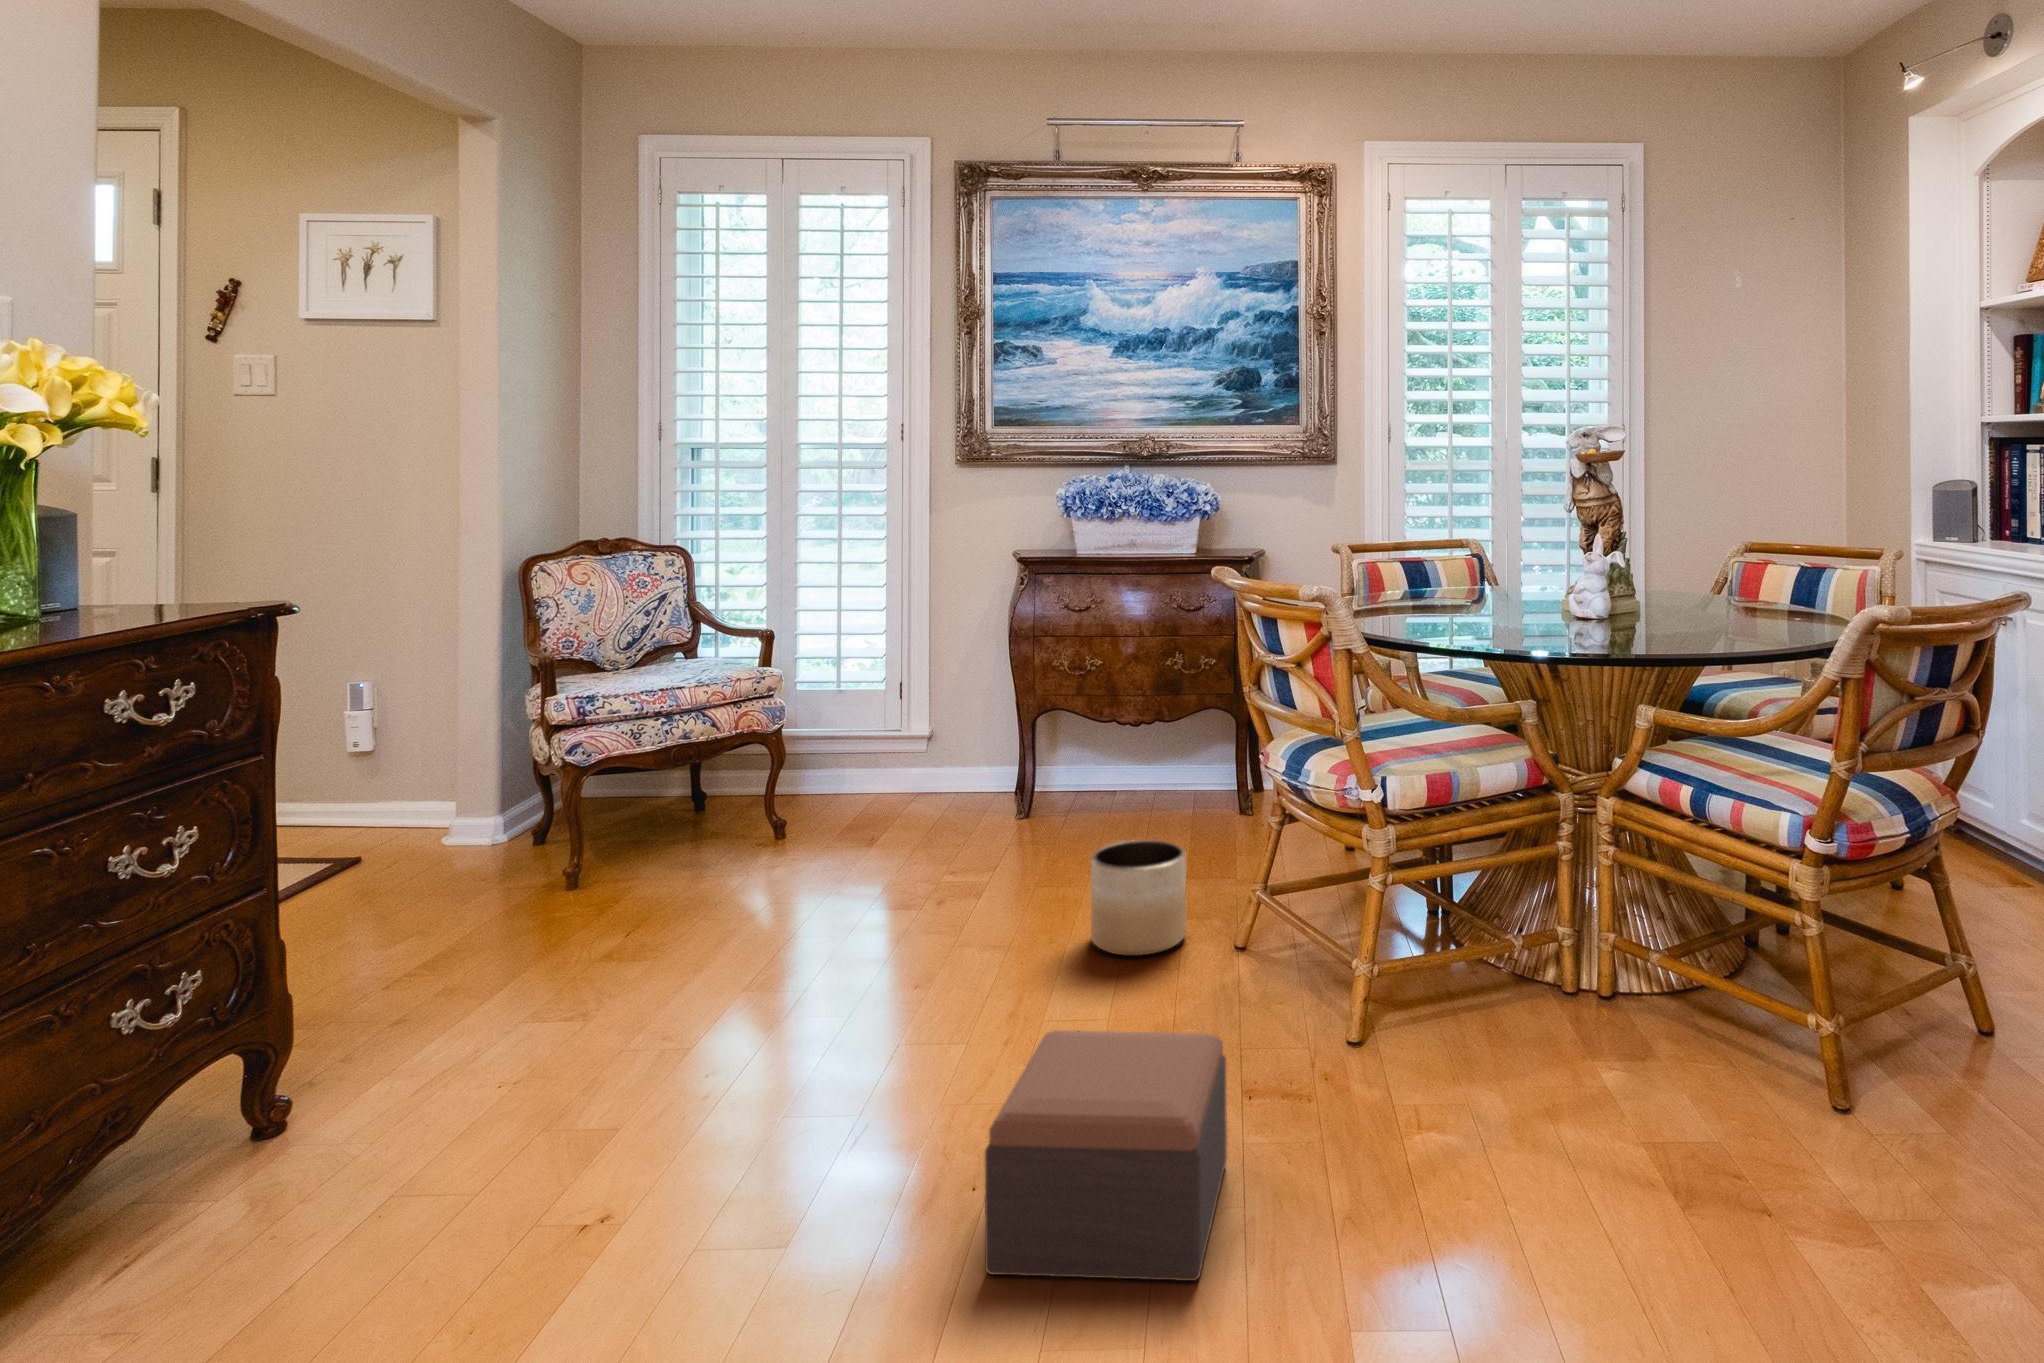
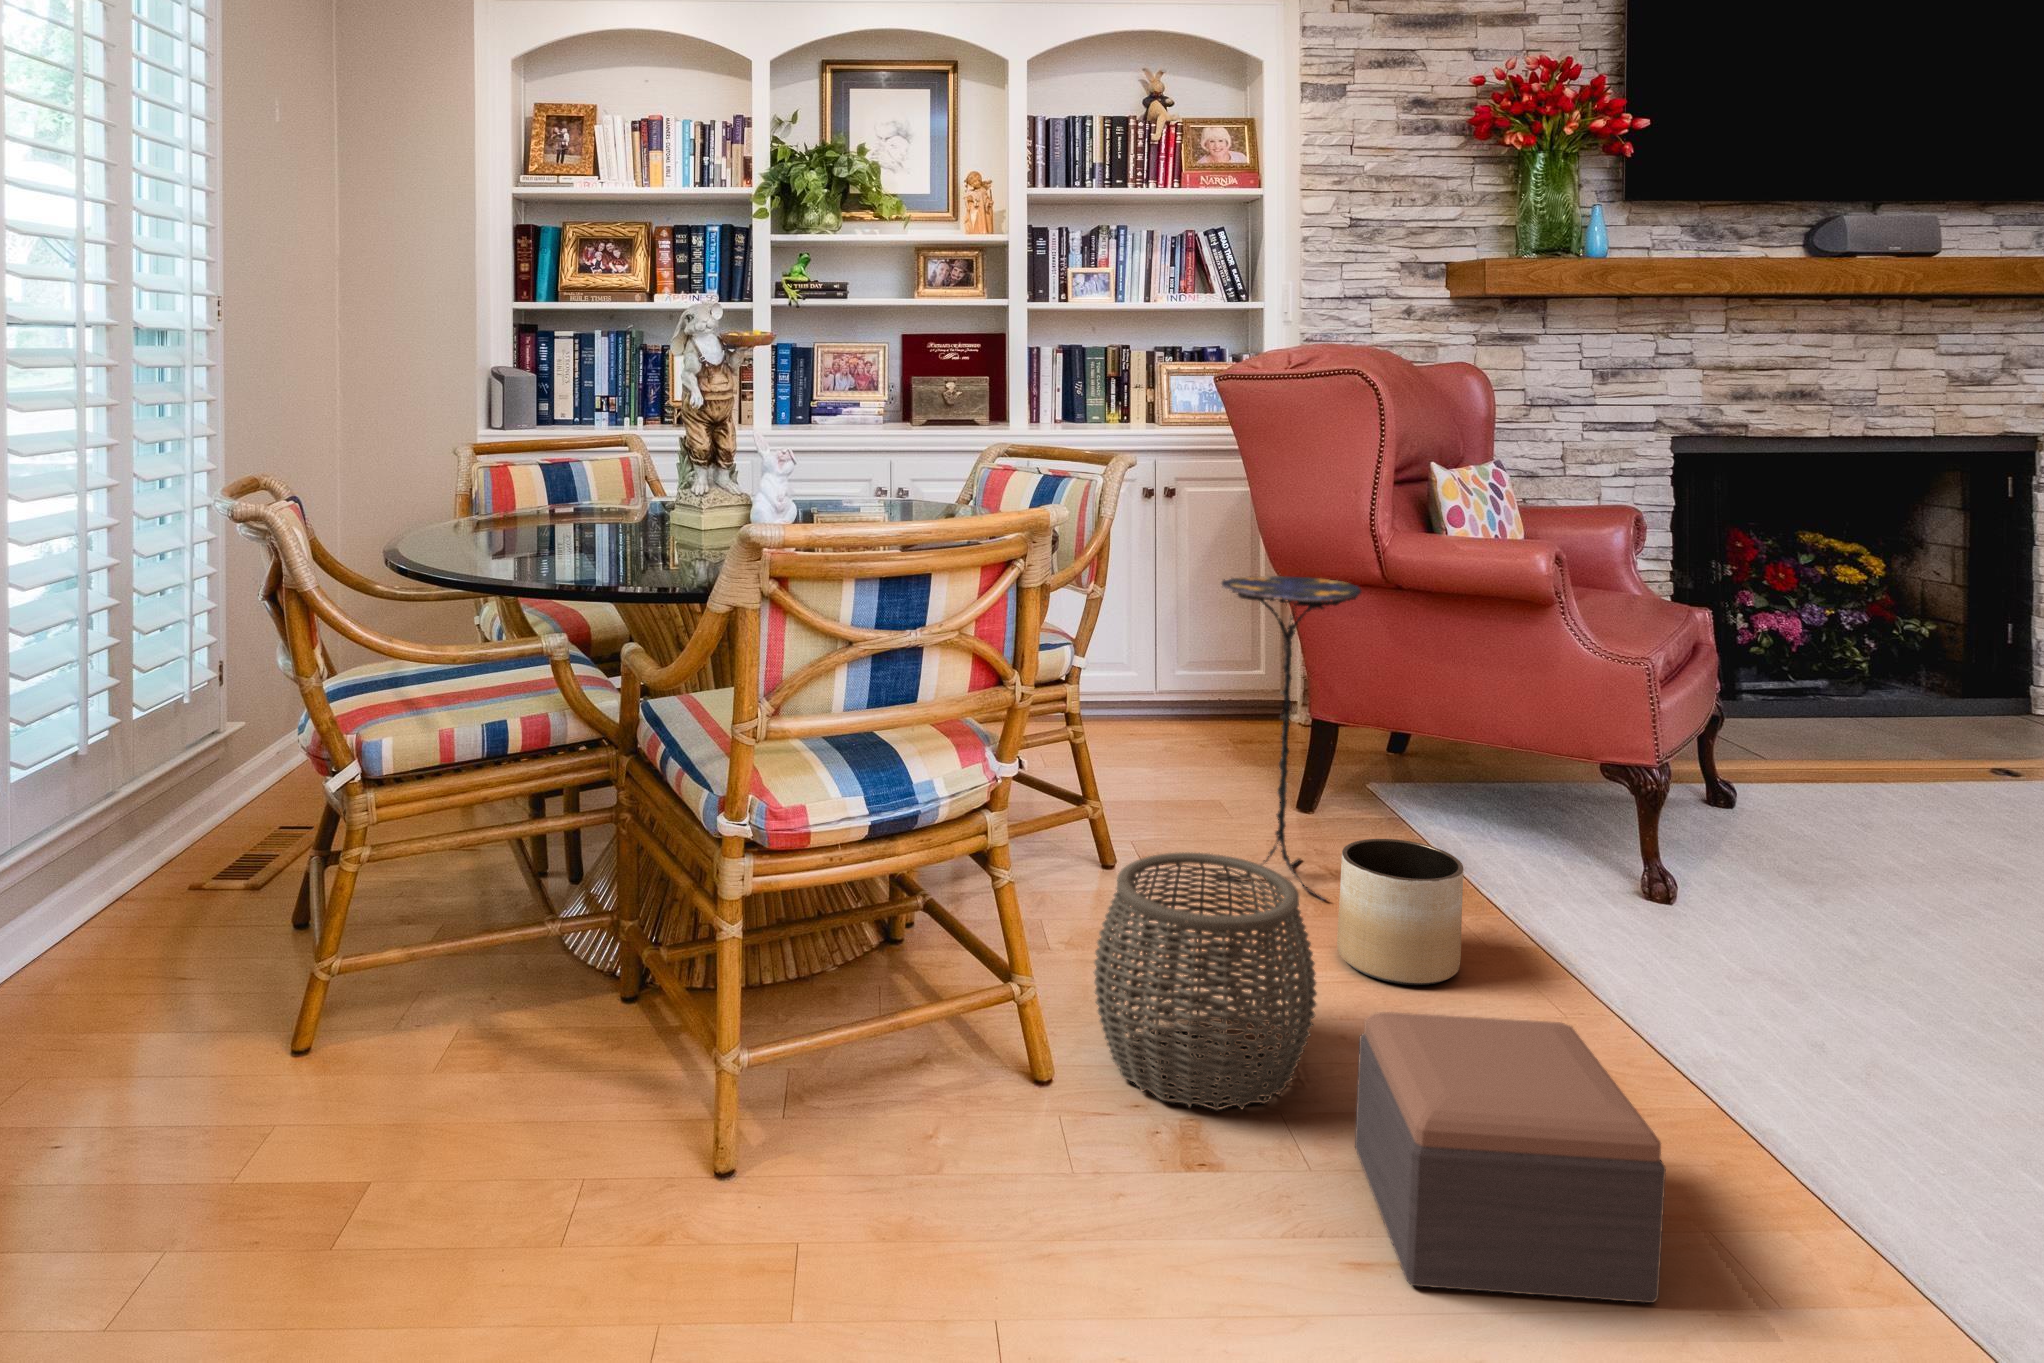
side table: none [1800,750,2014,1234] -> present [1219,576,1362,899]
planter: present [1091,840,1187,956] -> present [1337,839,1464,985]
woven basket: none [1259,904,1460,1144] -> present [1094,853,1317,1110]

